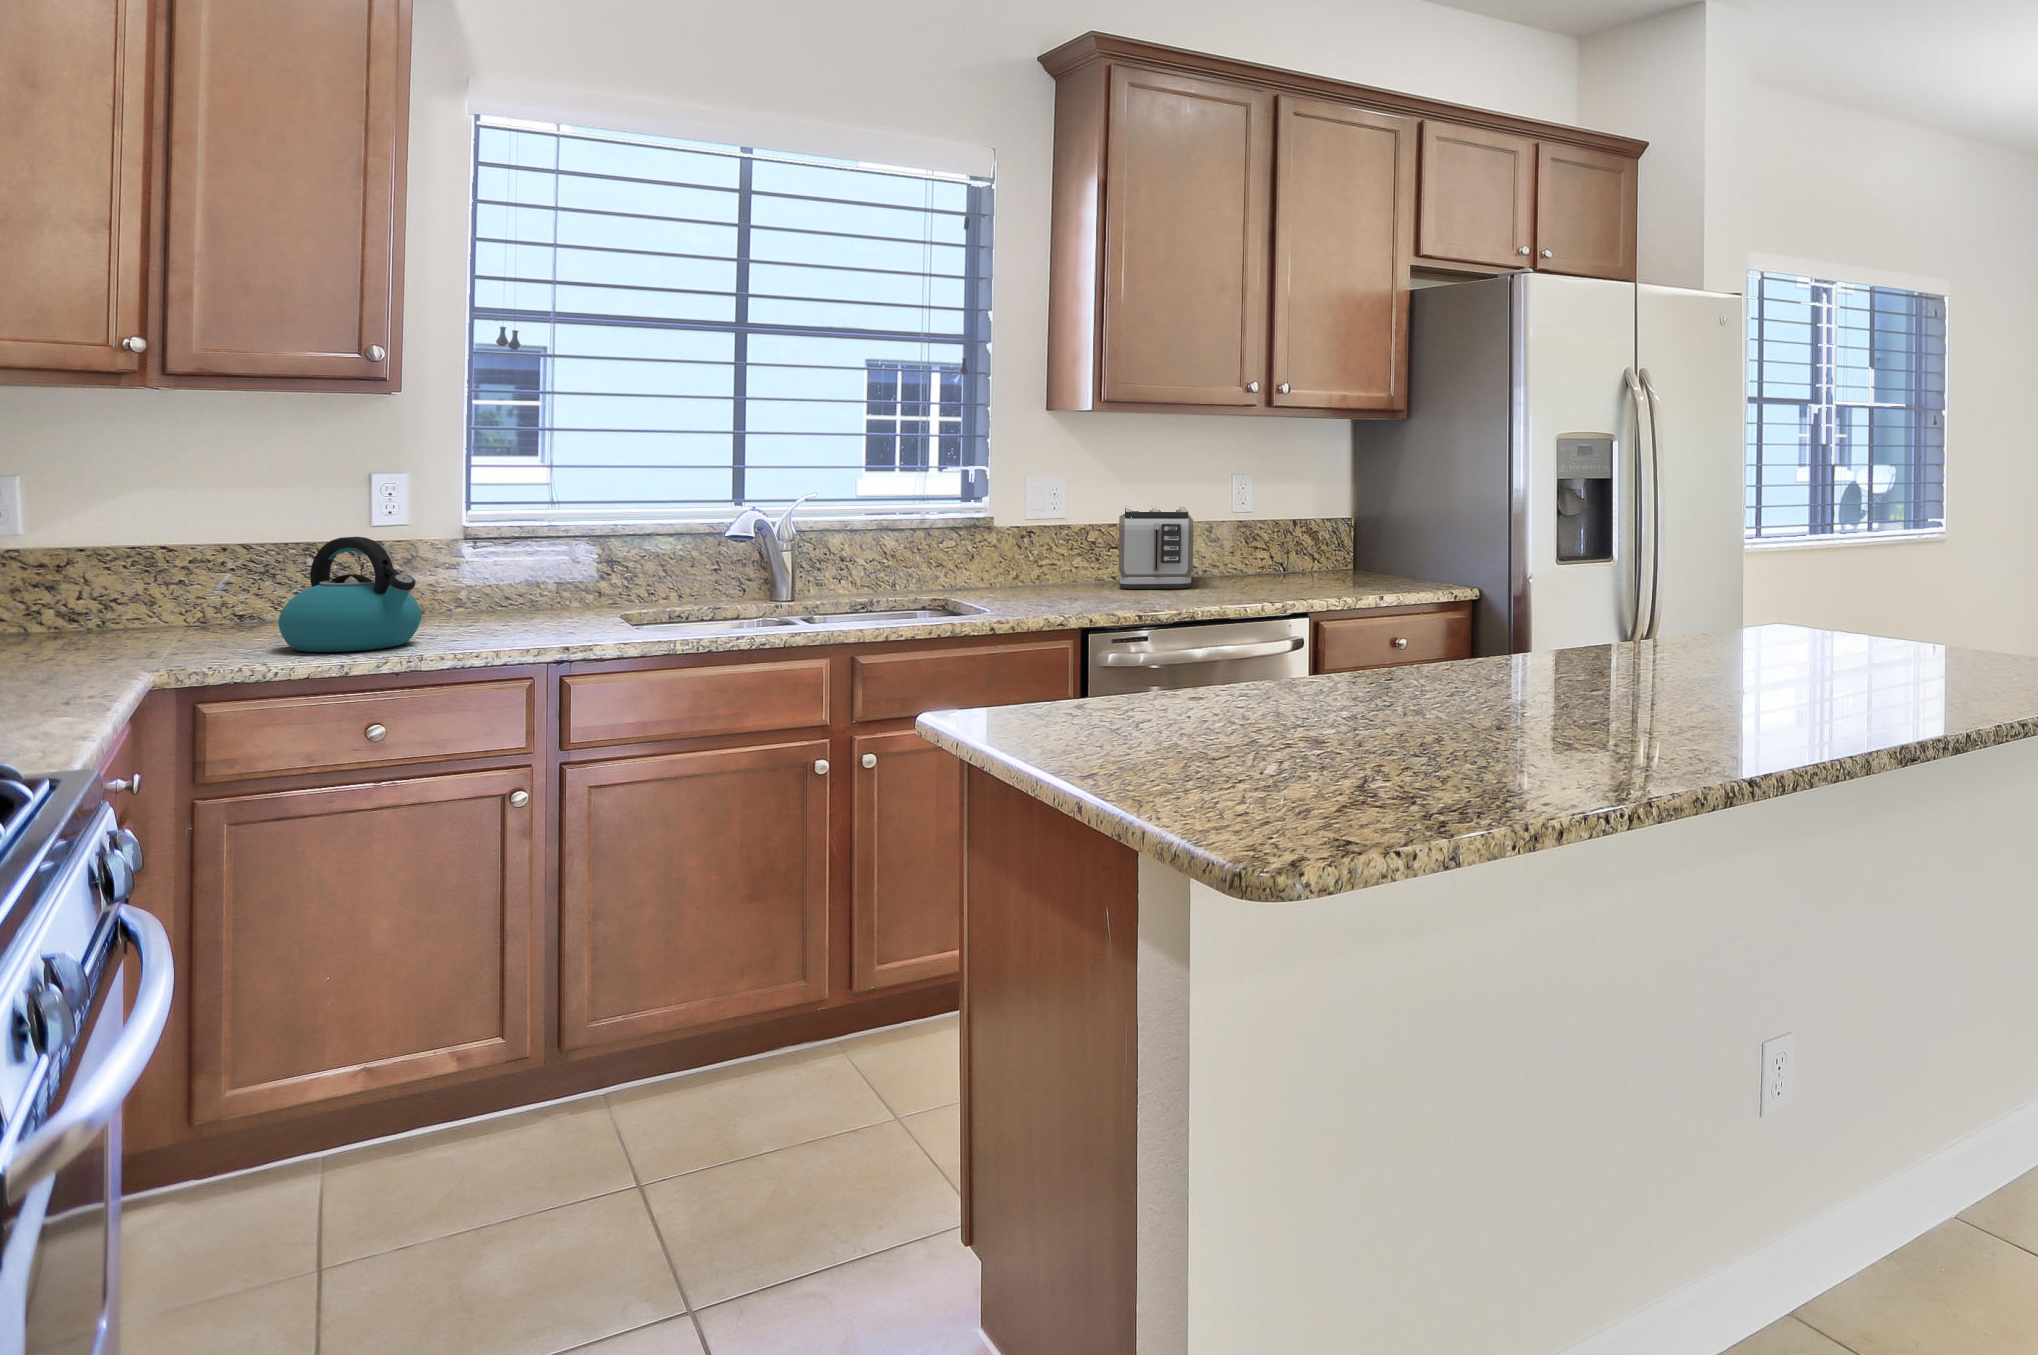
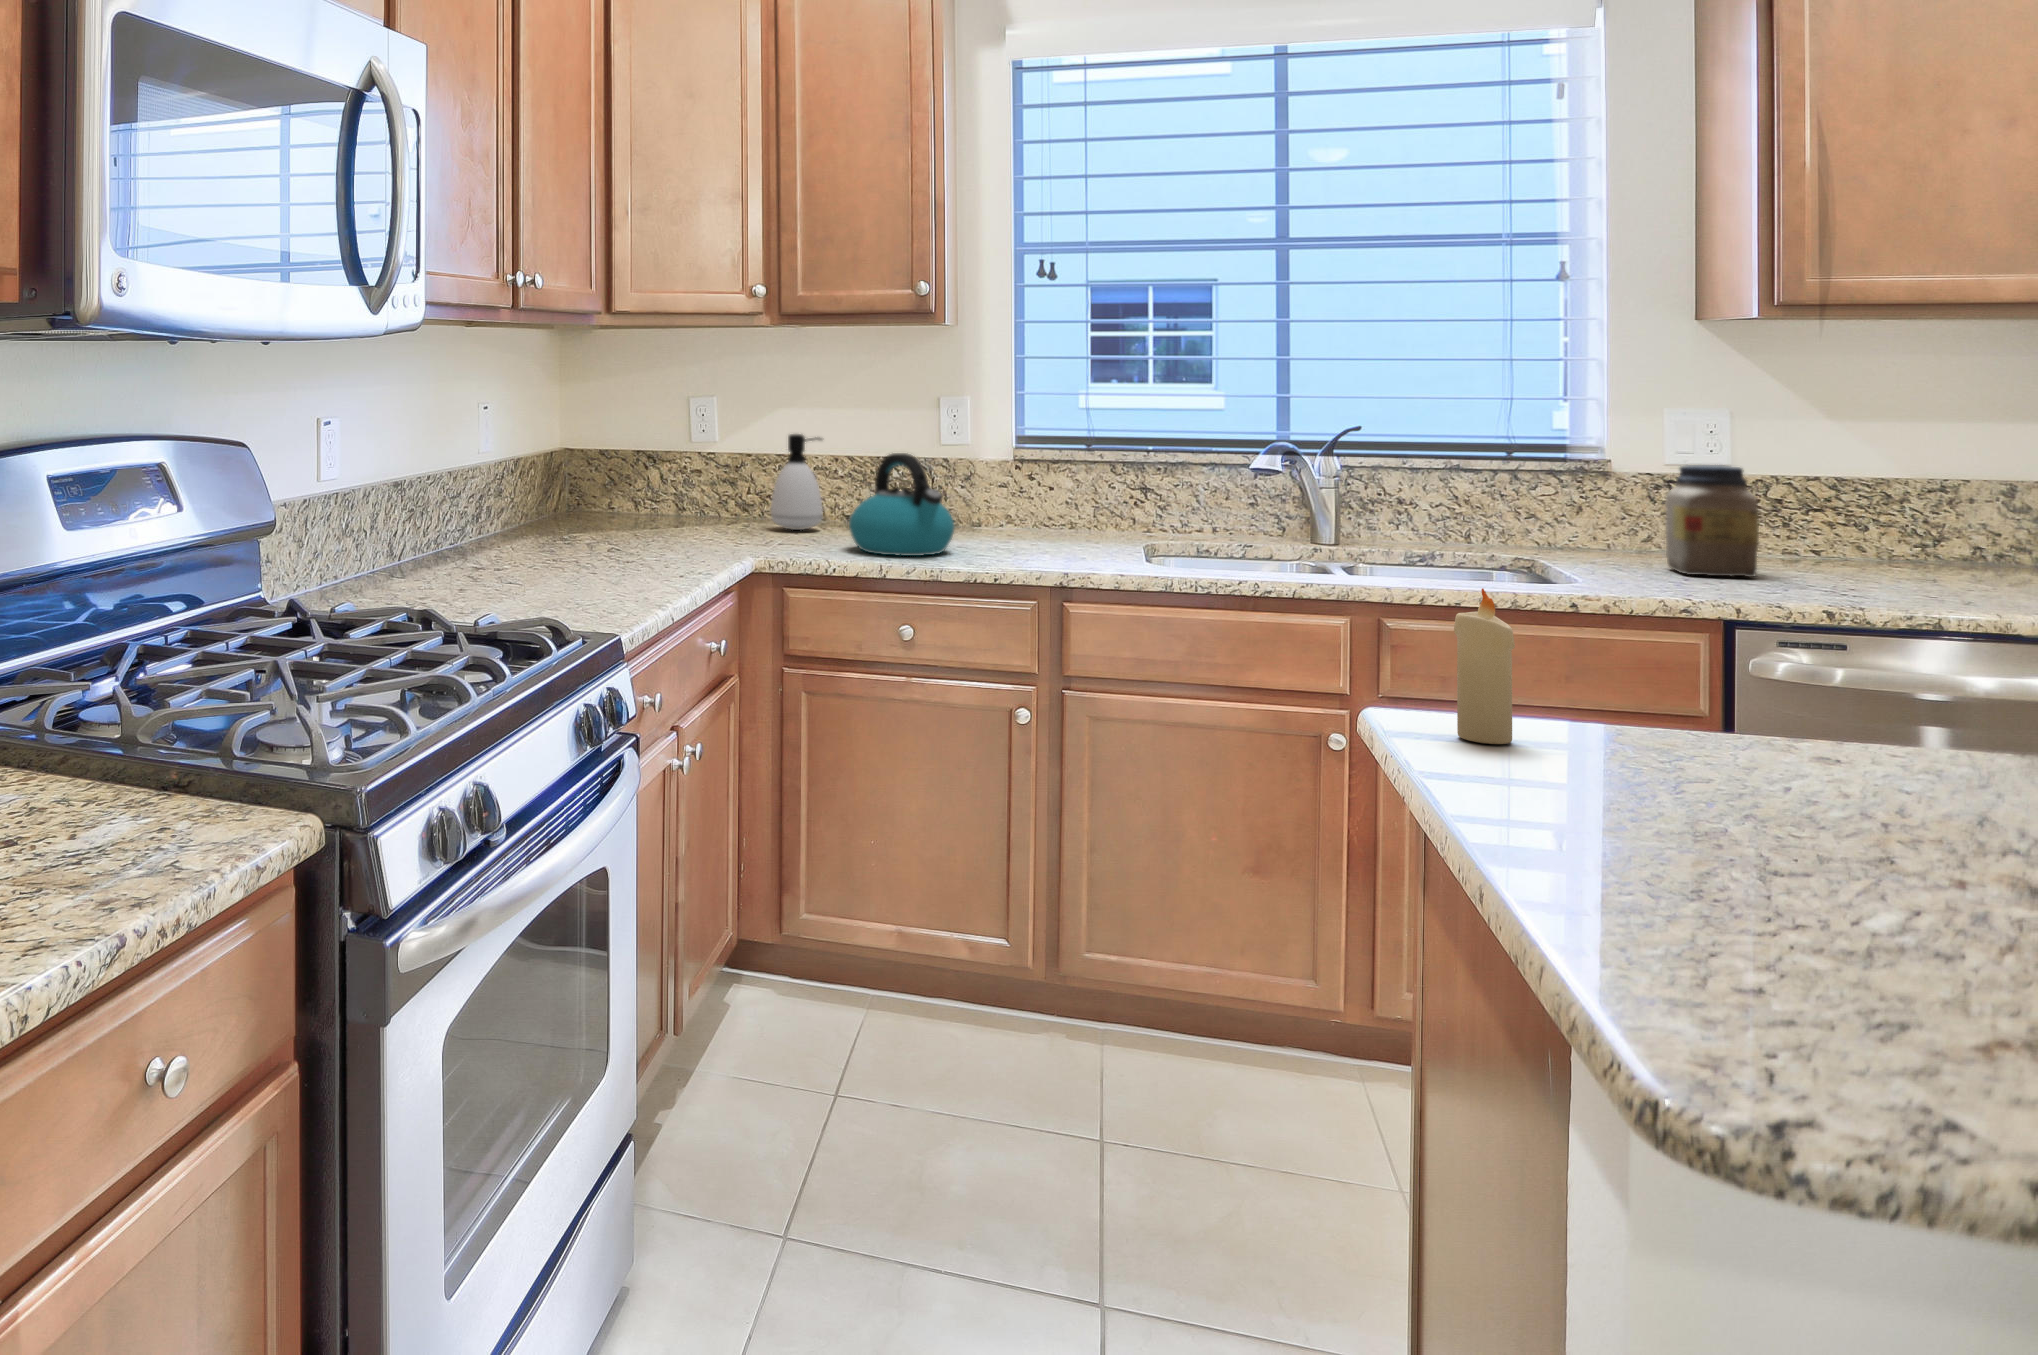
toaster: present [1119,506,1194,589] -> none [1821,454,1969,581]
jar: none [1033,518,1089,599] -> present [1665,465,1759,577]
soap dispenser: none [127,520,211,637] -> present [771,434,823,530]
candle: none [1002,611,1040,720] -> present [1454,588,1515,744]

